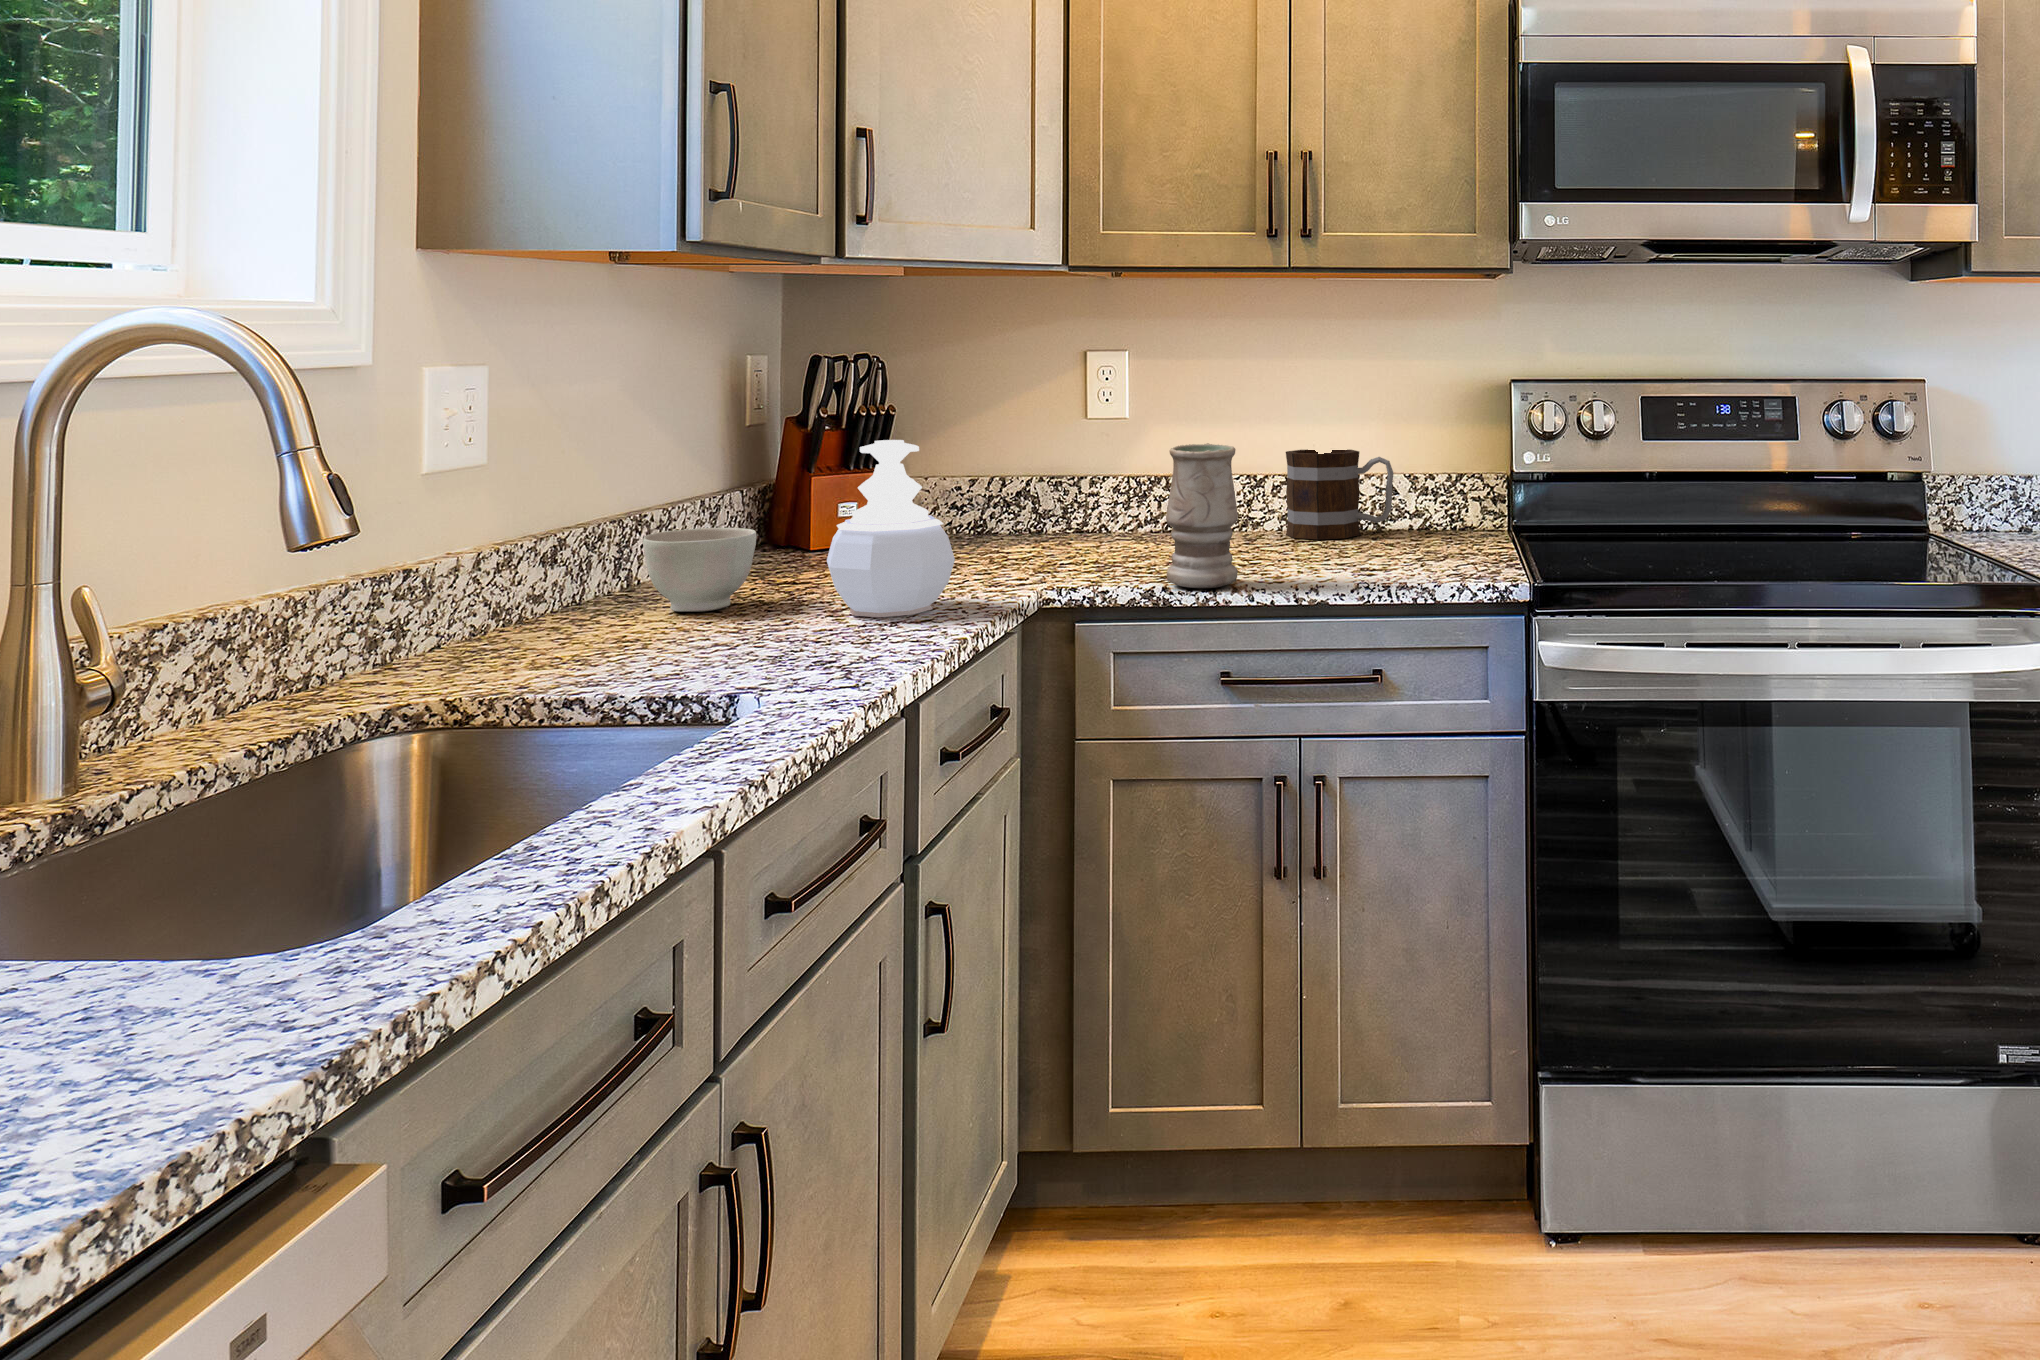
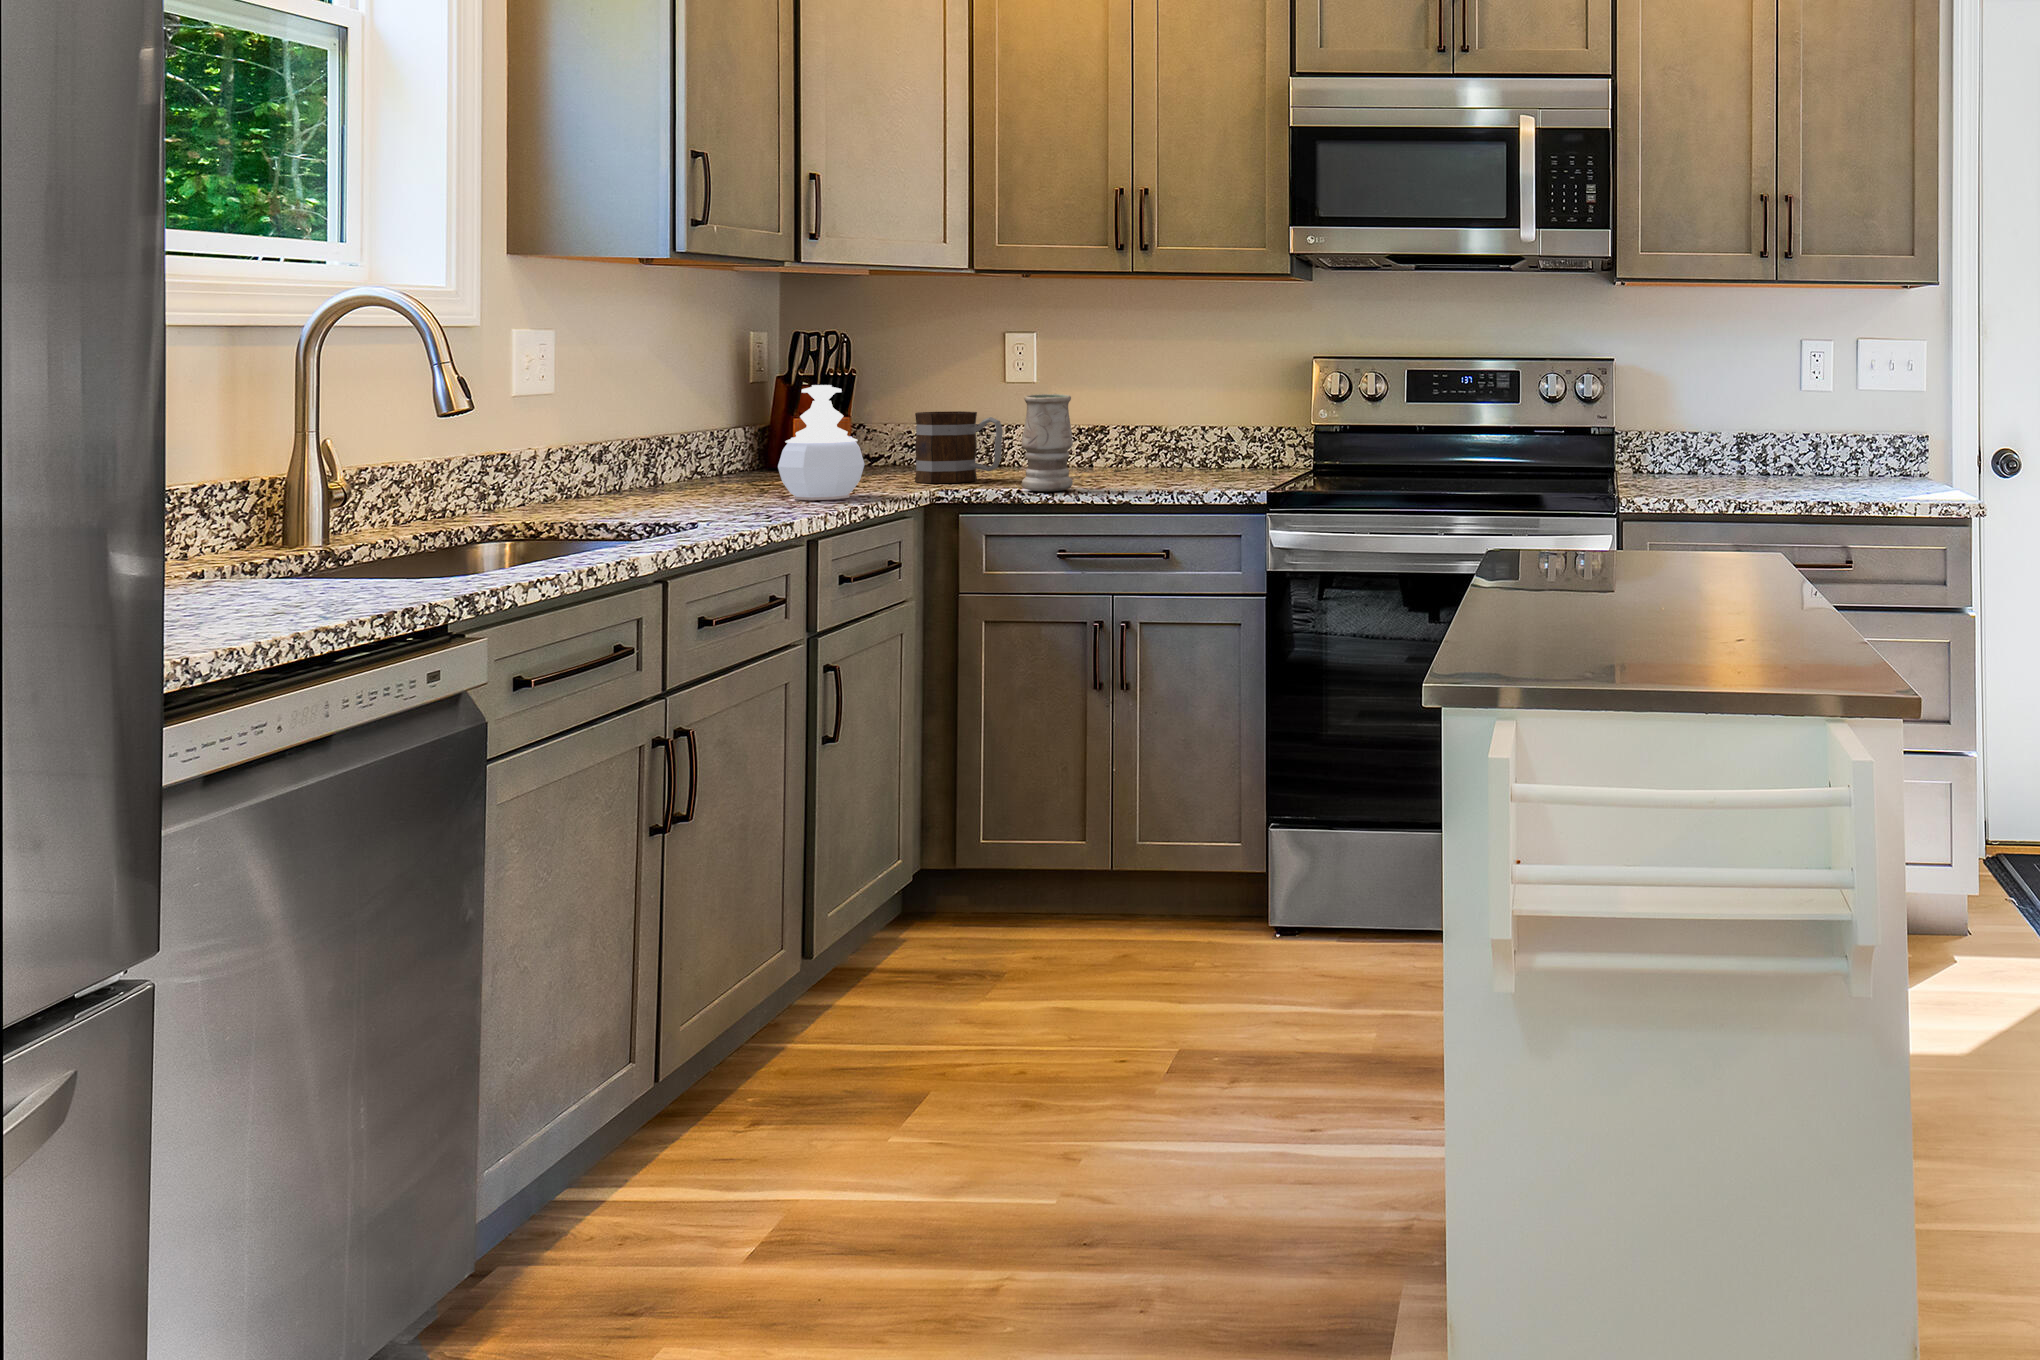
mug: present [1286,449,1394,539] -> present [915,411,1003,483]
bowl: present [643,528,756,612] -> none [656,444,734,497]

